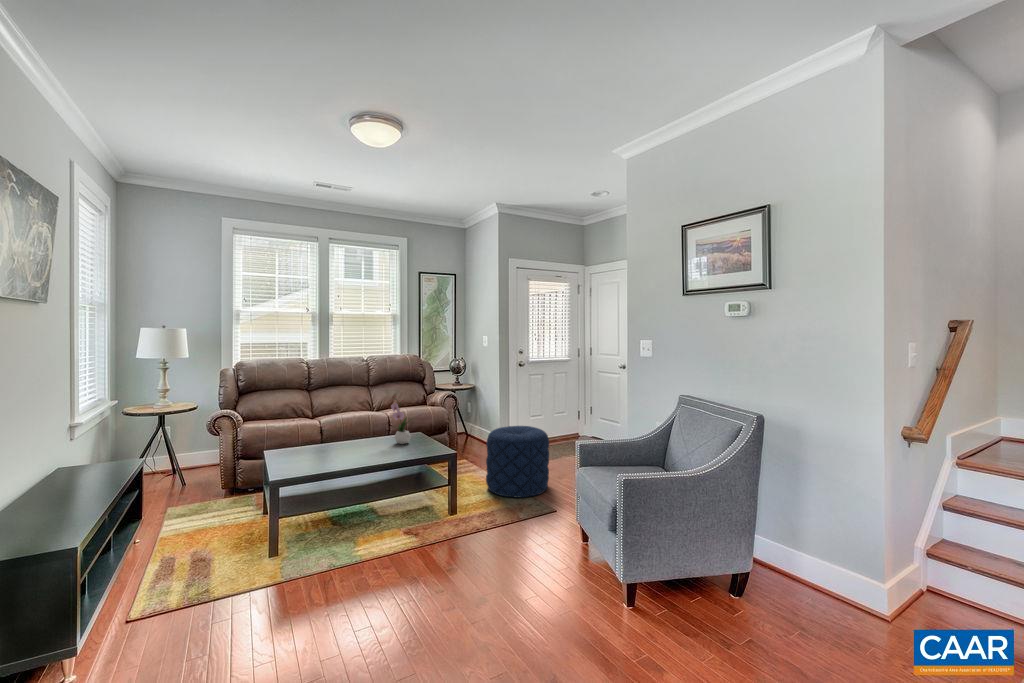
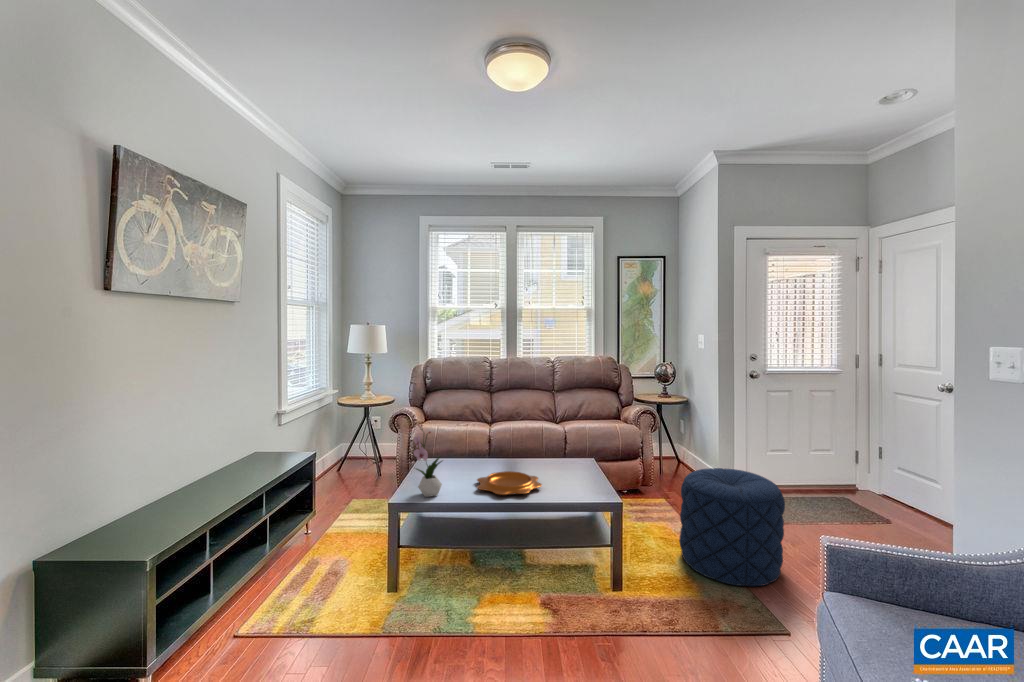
flower arrangement: present [391,399,411,444] -> present [414,425,442,497]
decorative bowl: none [337,445,393,460] -> present [477,471,542,495]

